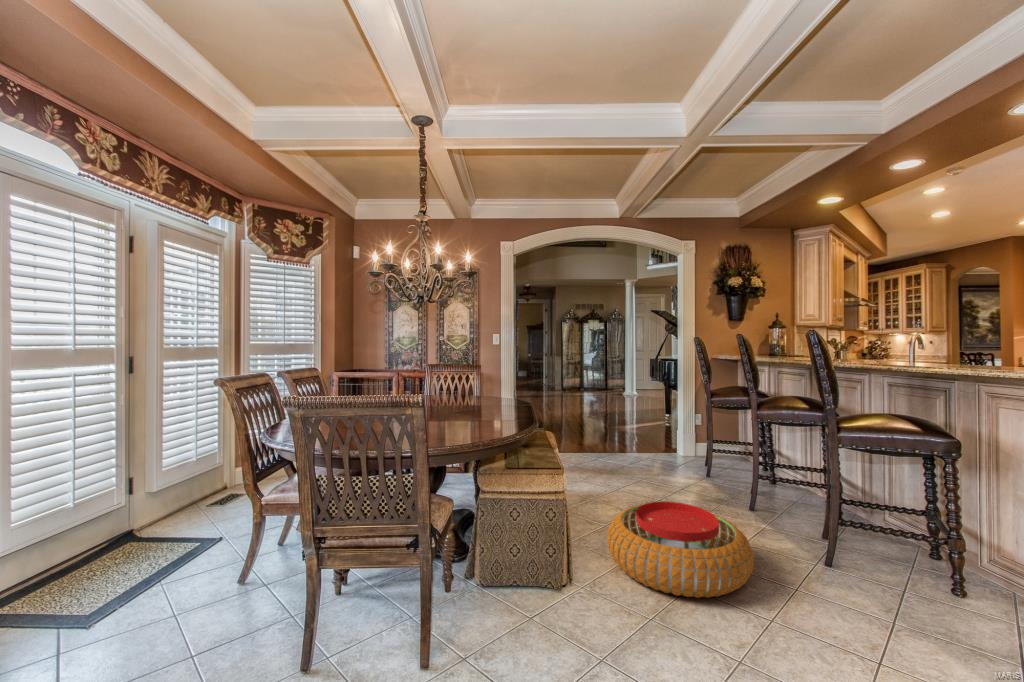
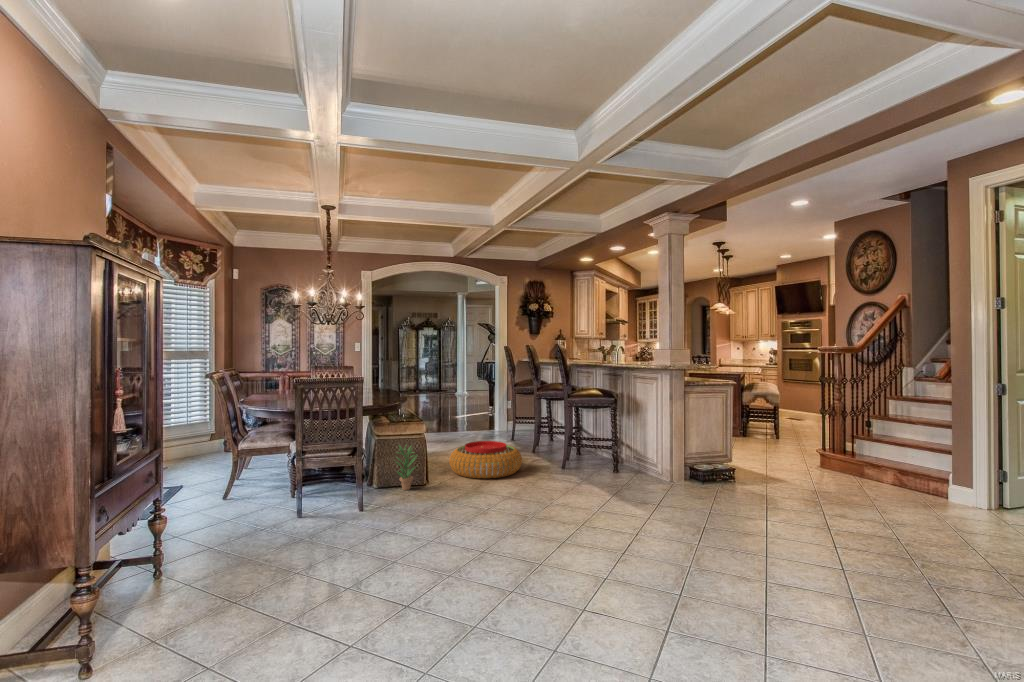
potted plant: none [493,520,541,613] -> present [396,445,416,490]

